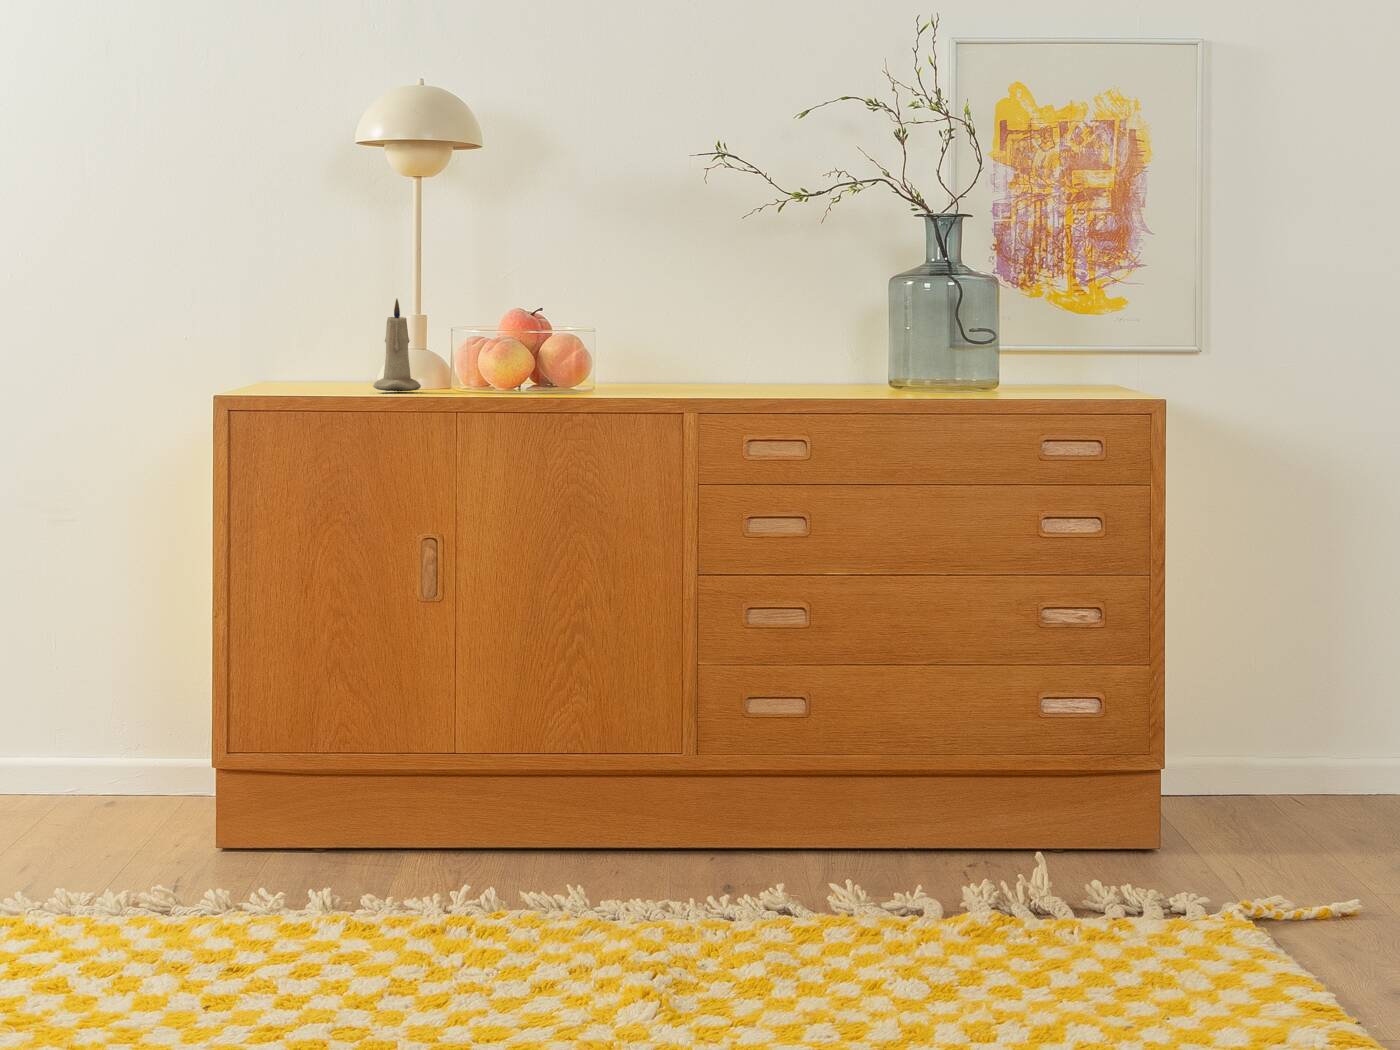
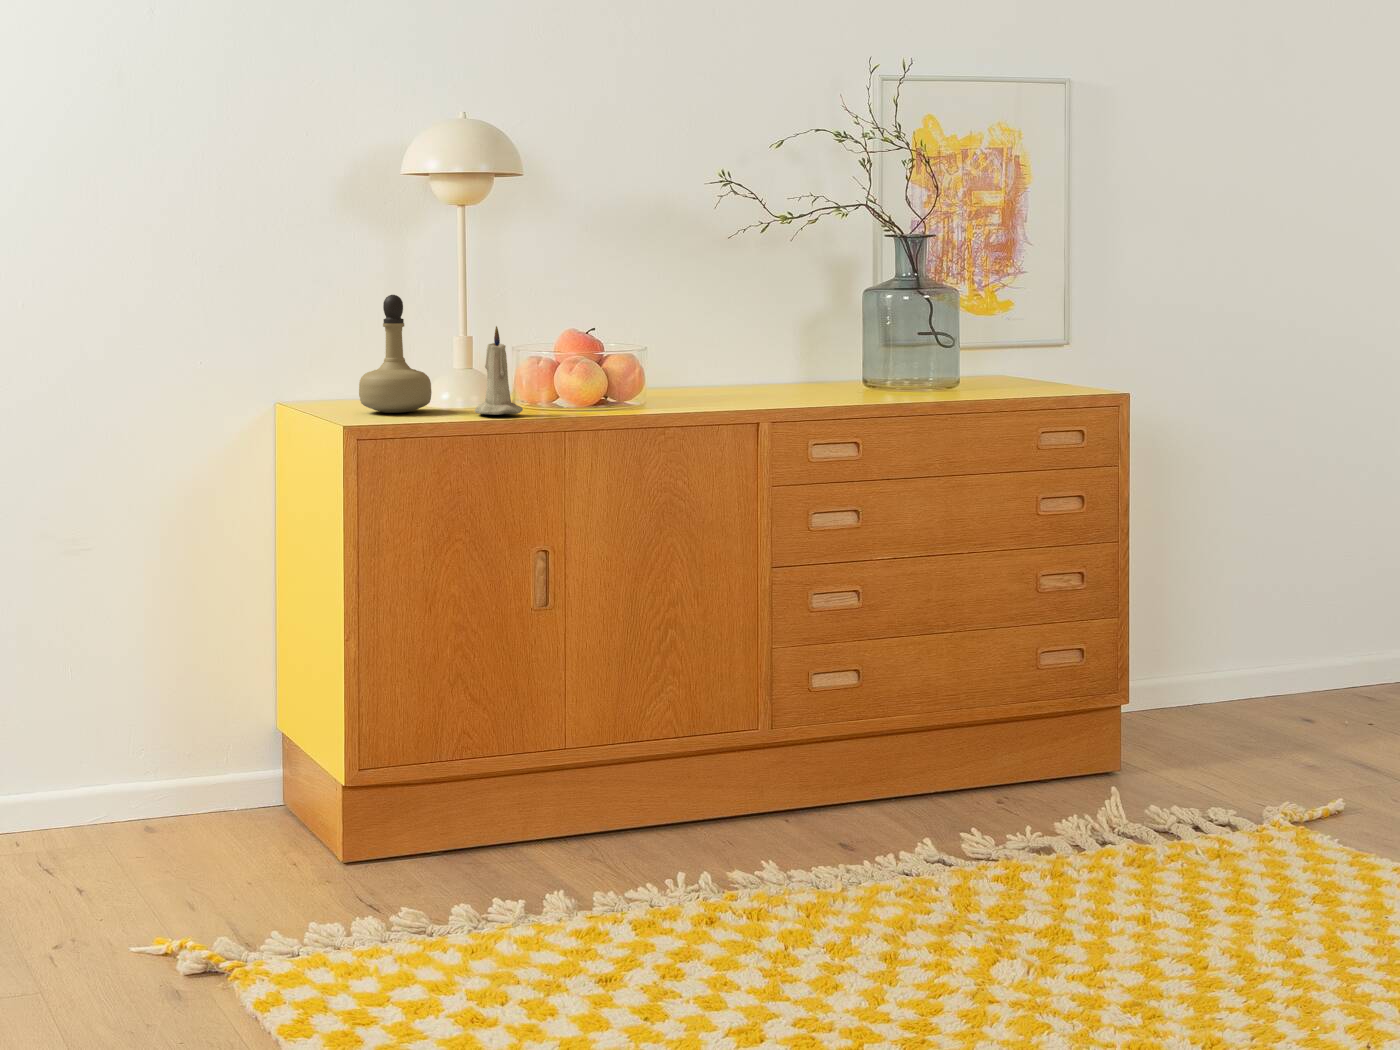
perfume bottle: none [288,270,364,390] -> present [359,295,432,413]

